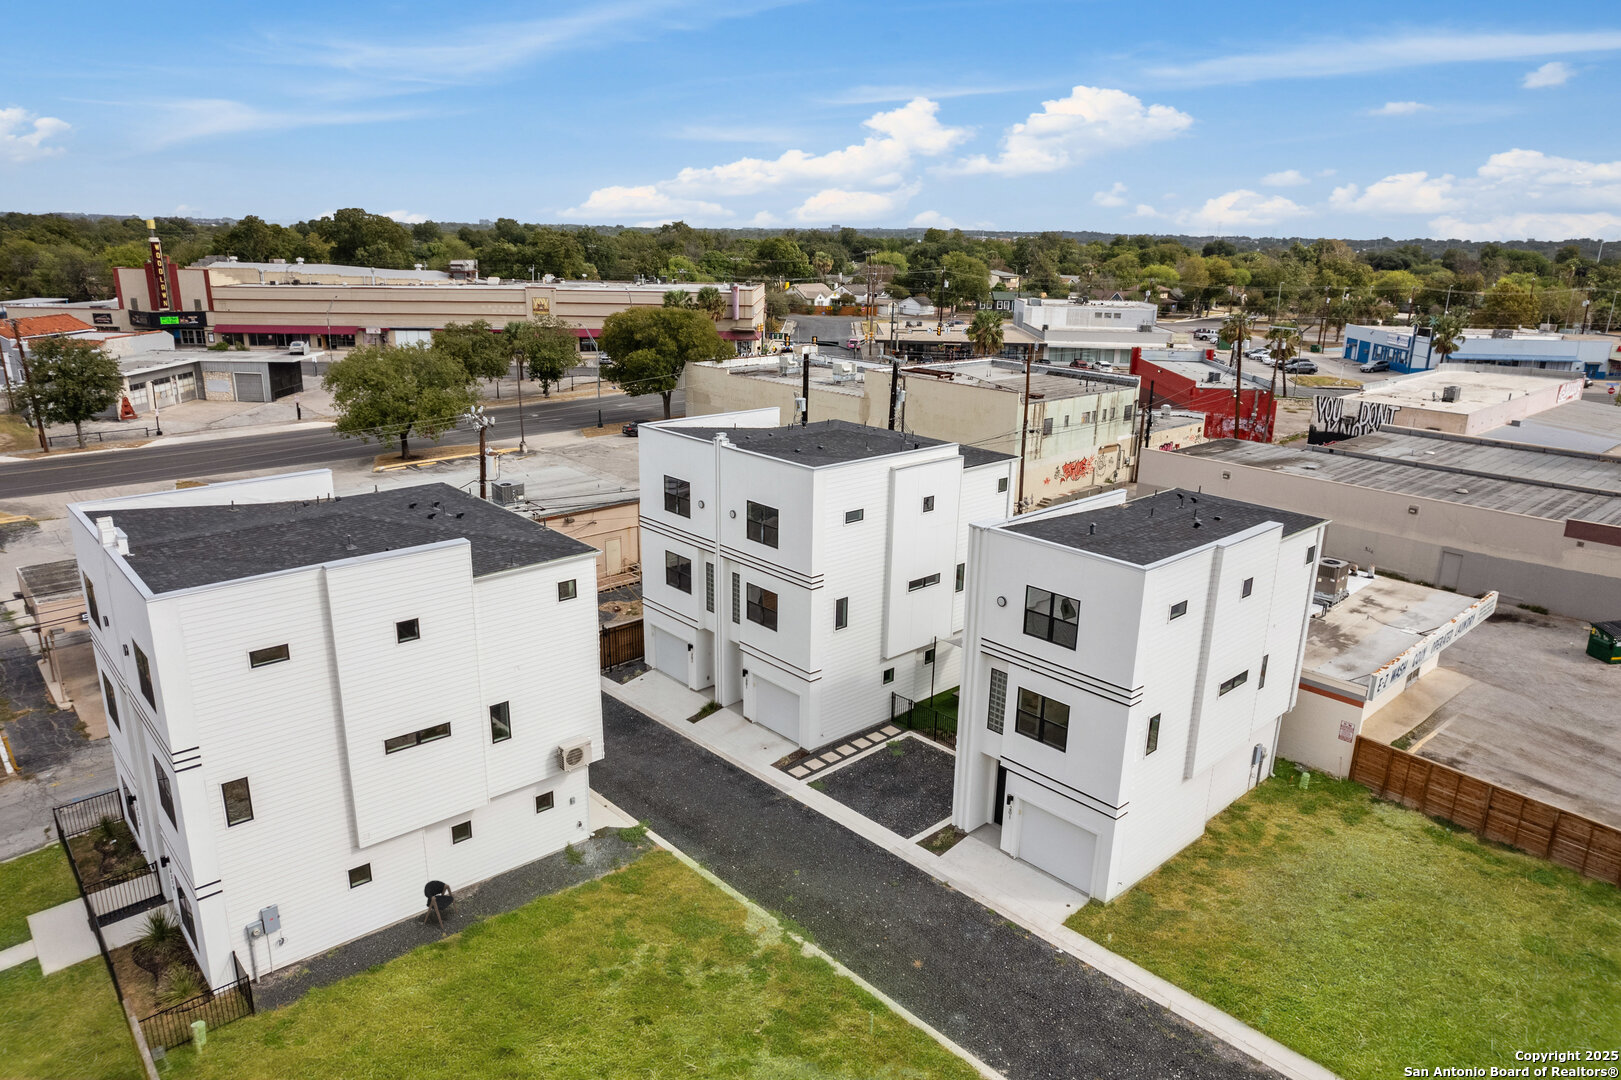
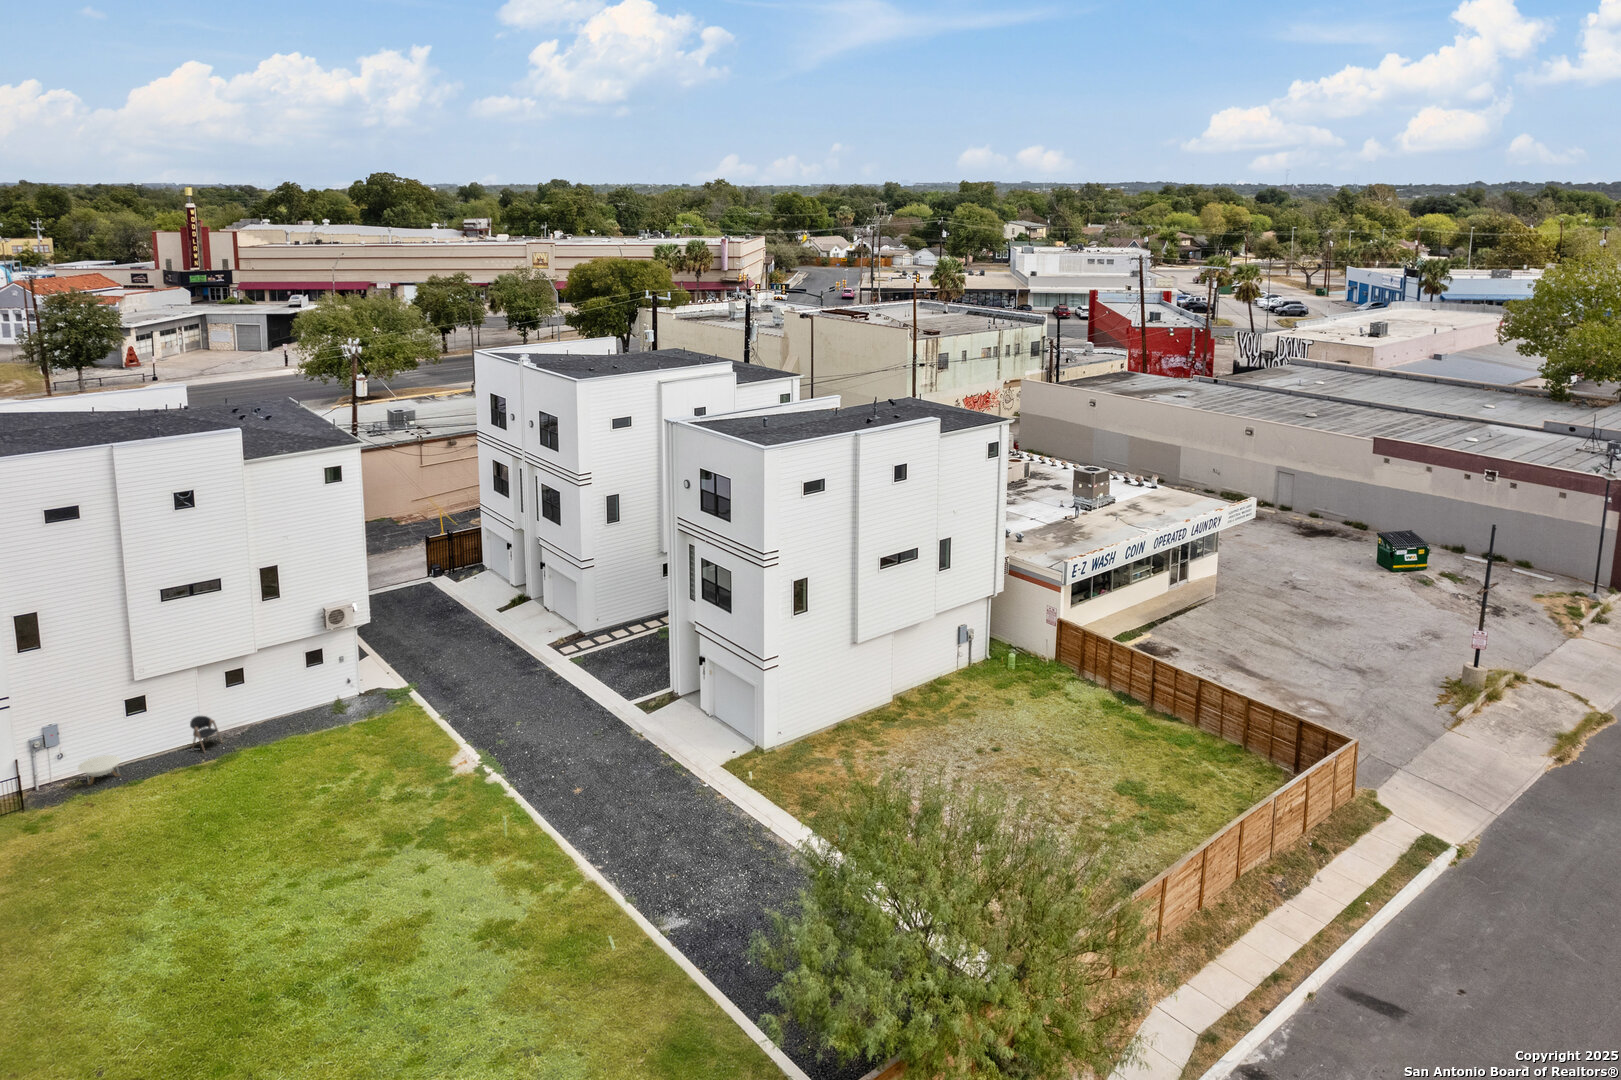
round table: none [303,938,353,981] -> present [78,755,121,785]

